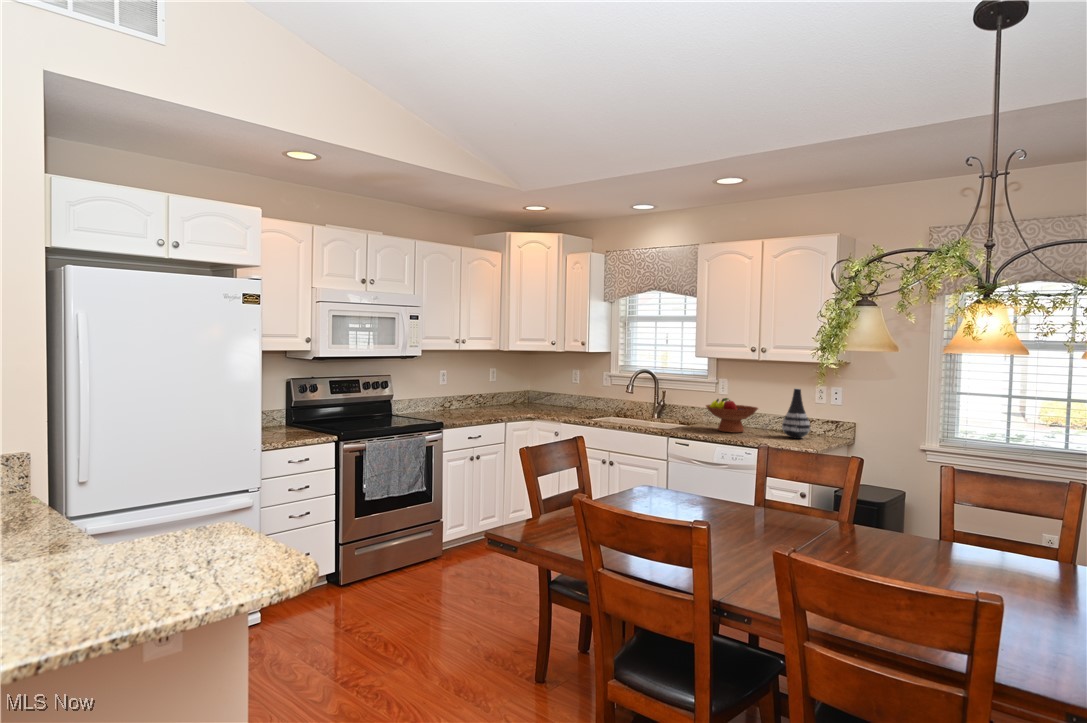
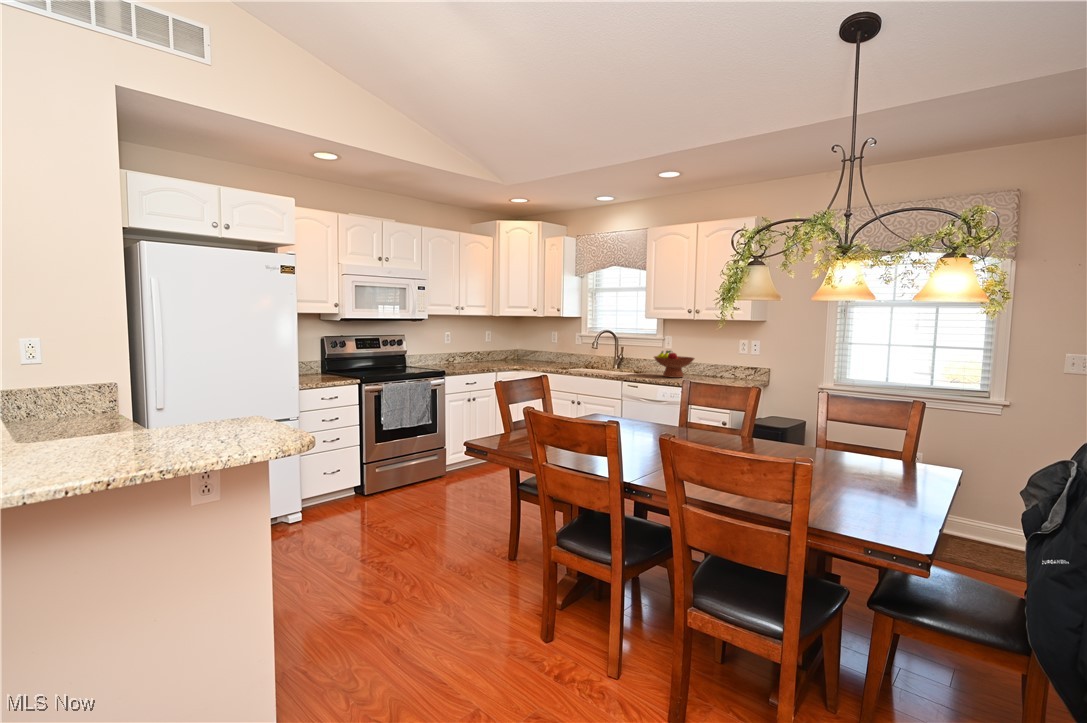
vase: present [782,388,810,439] -> none [713,342,735,381]

